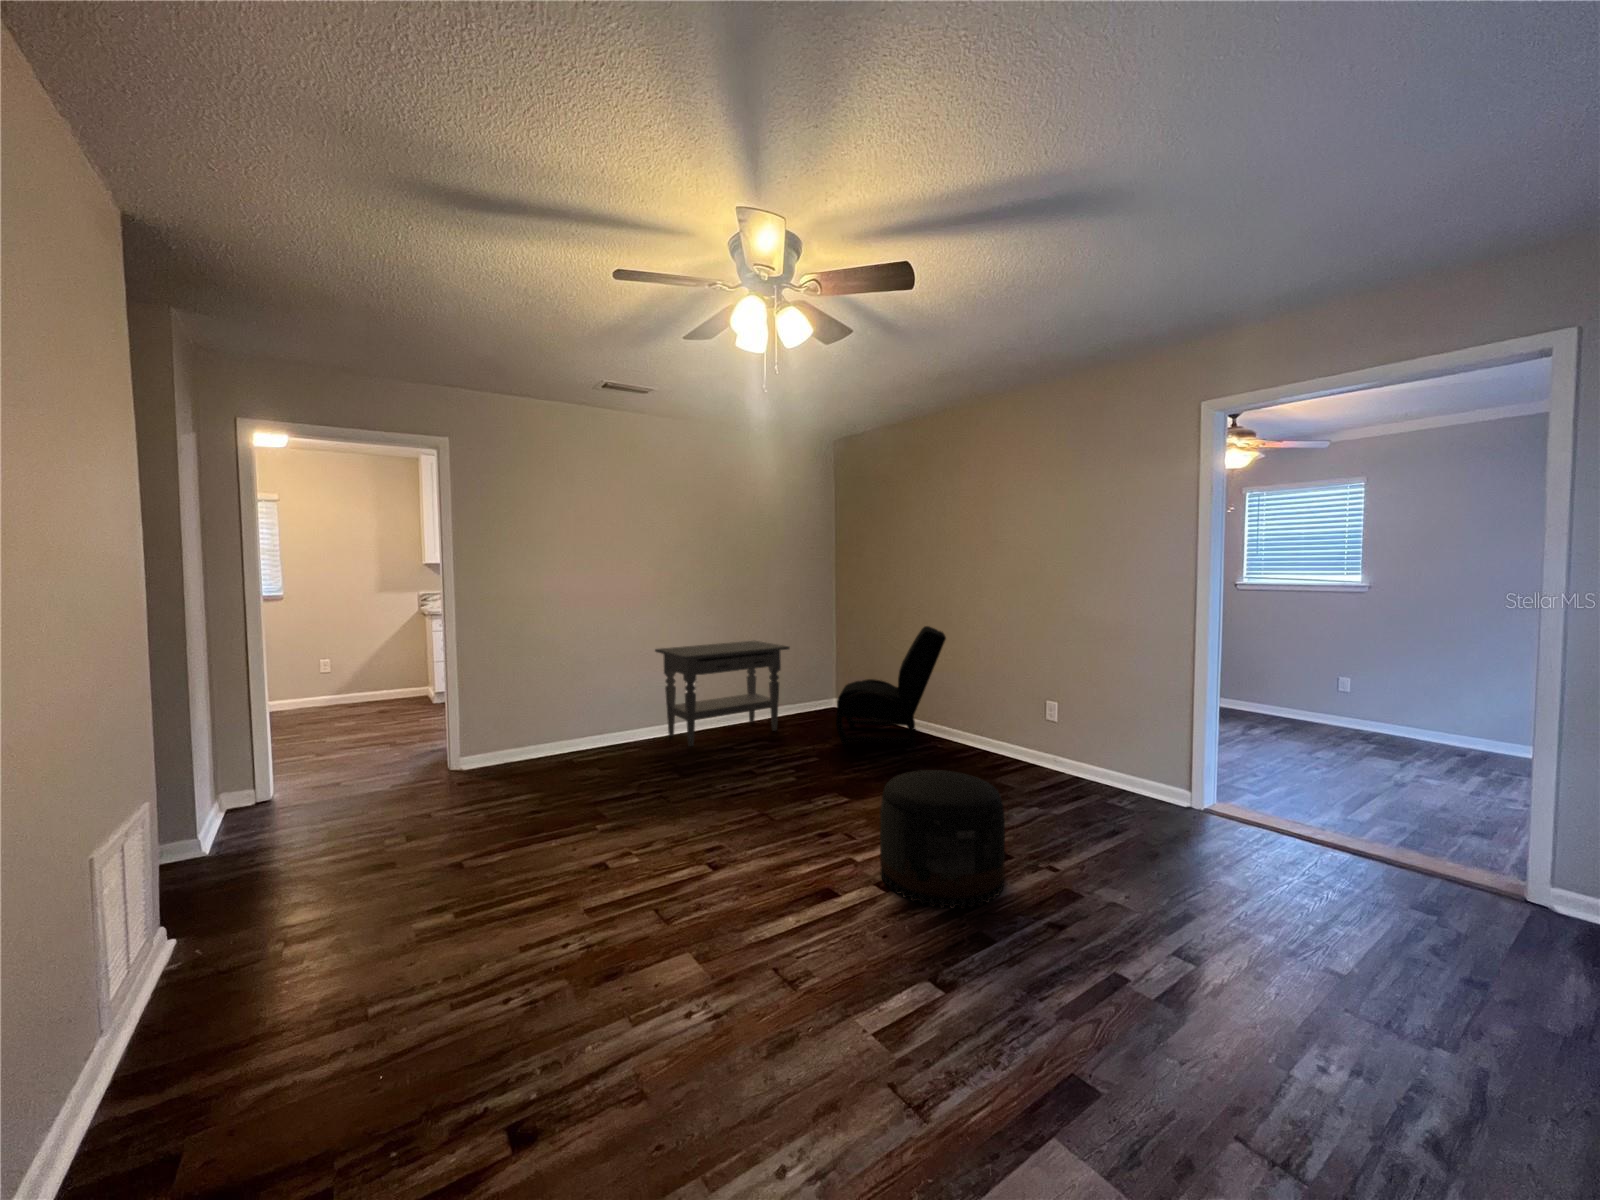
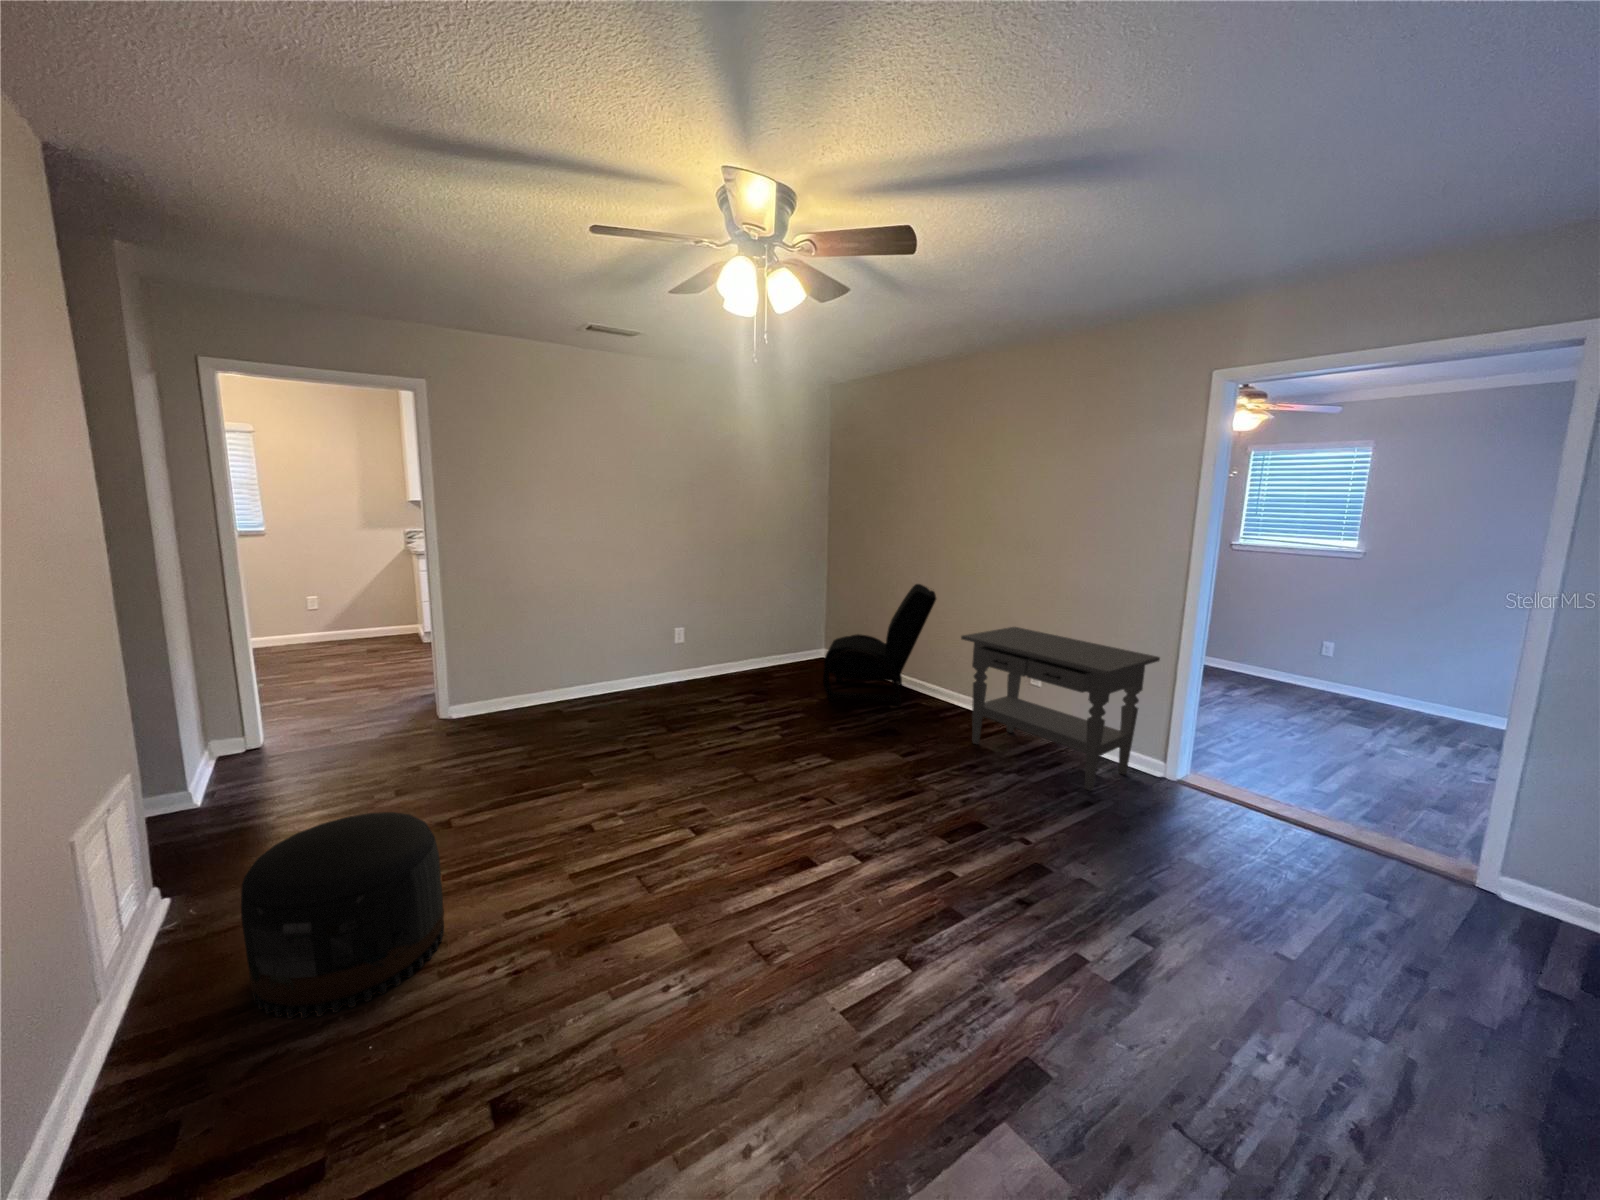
side table: present [655,641,789,746] -> present [961,627,1160,791]
pouf: present [880,770,1005,909] -> present [241,812,444,1019]

